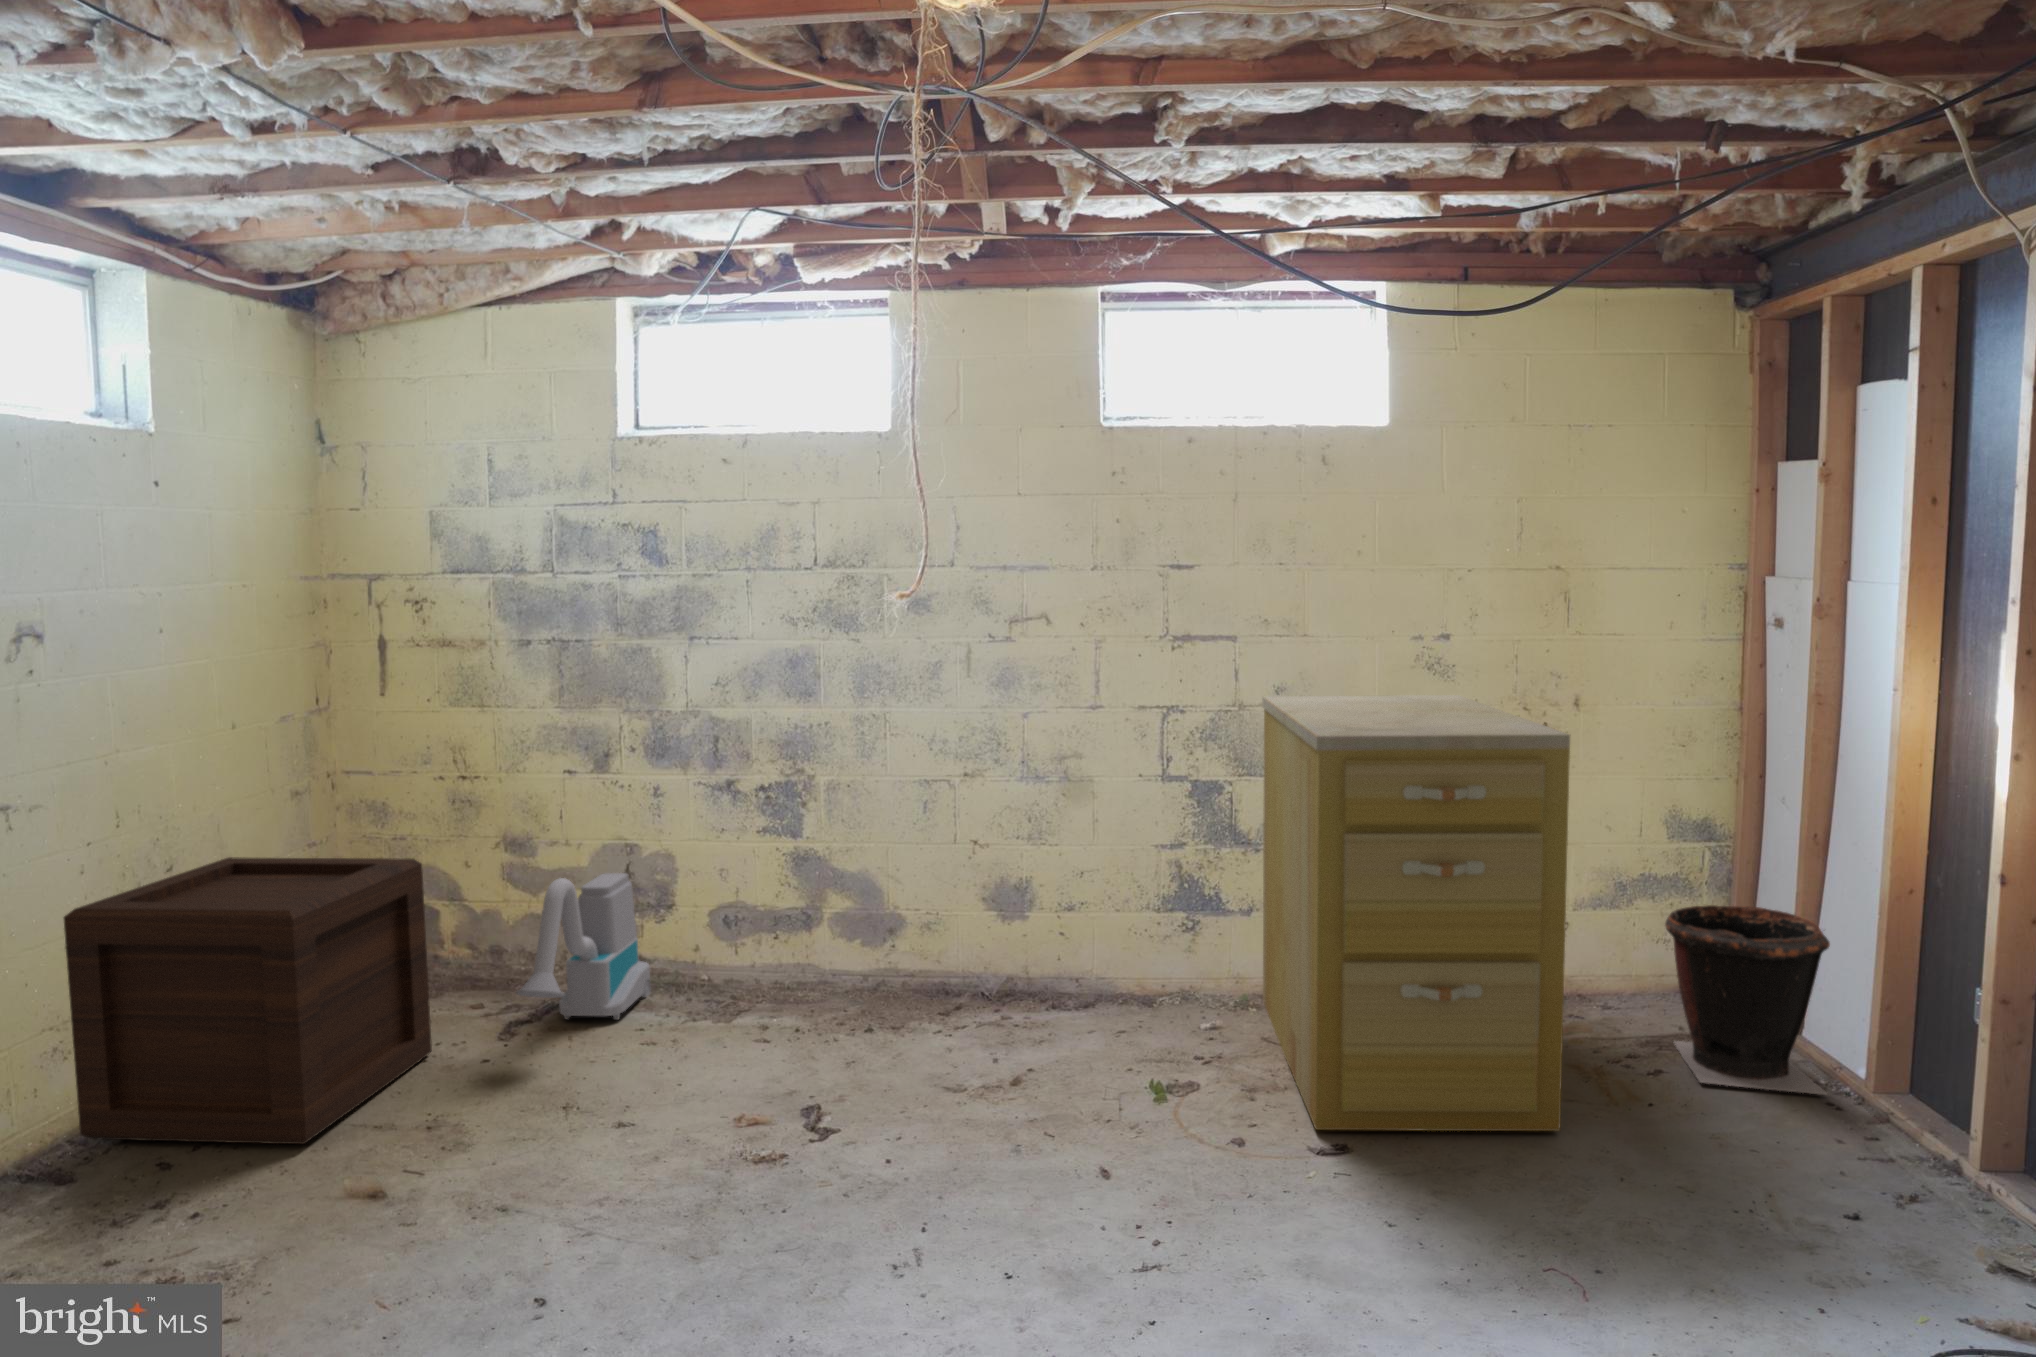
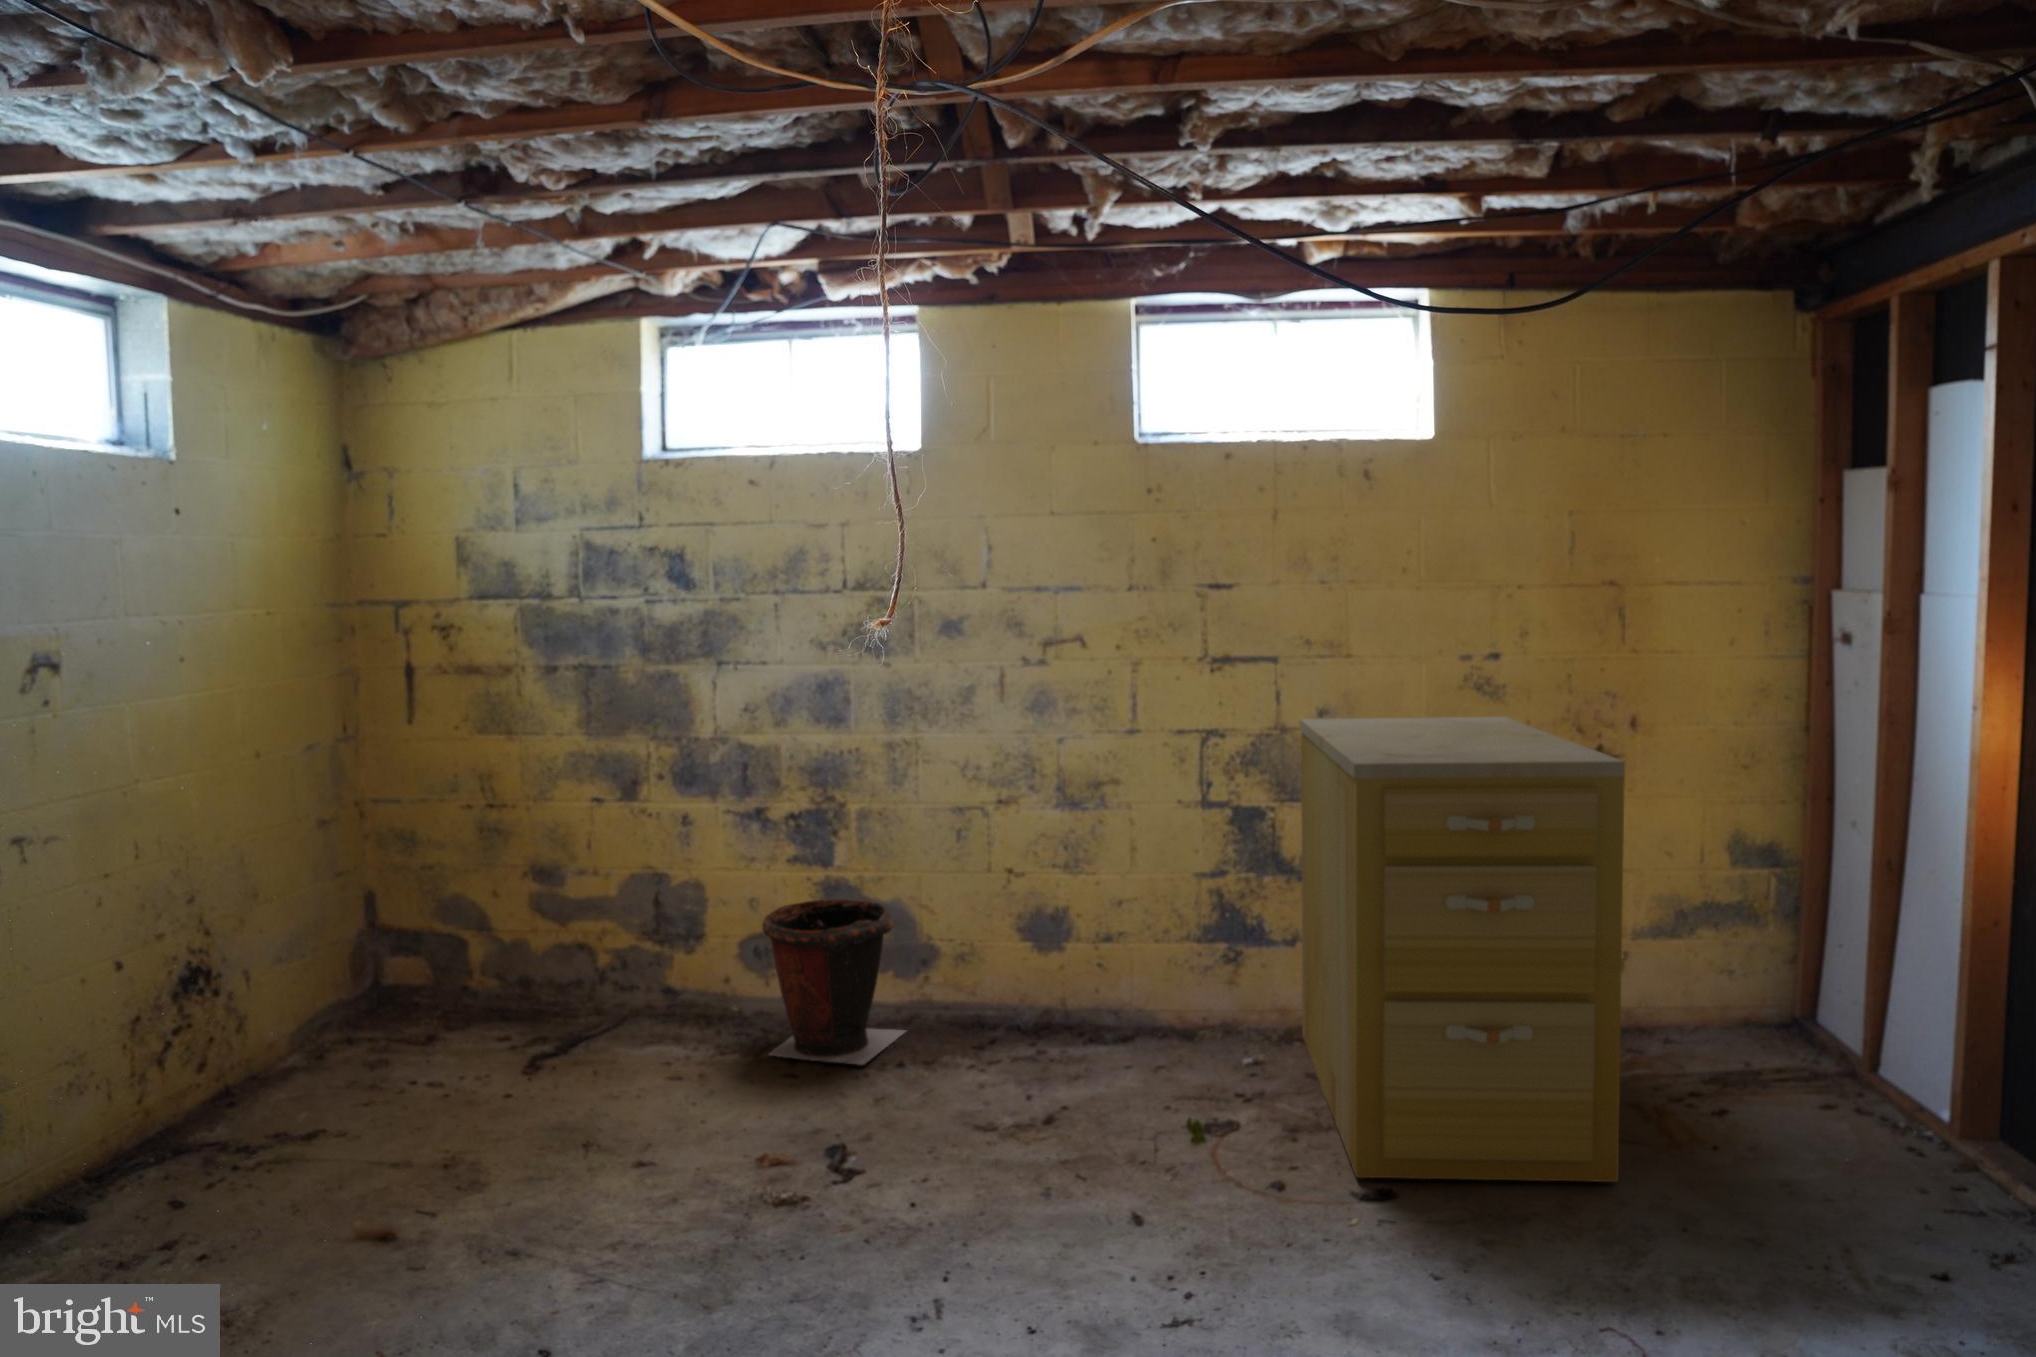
wooden crate: present [64,857,432,1144] -> none [79,885,453,1181]
vacuum cleaner: present [516,873,651,1020] -> none [535,900,677,1050]
waste bin: present [1665,905,1830,1095] -> present [762,899,906,1065]

